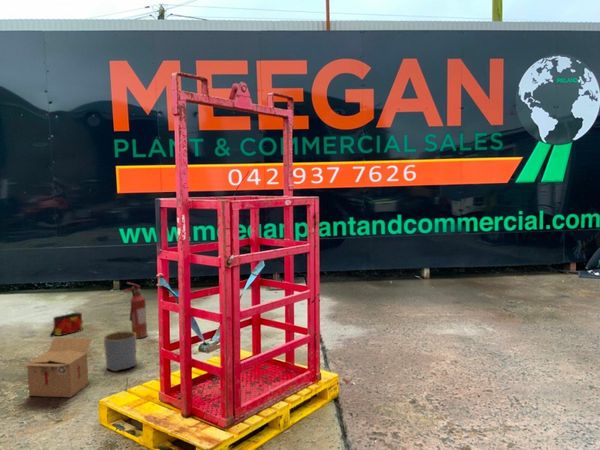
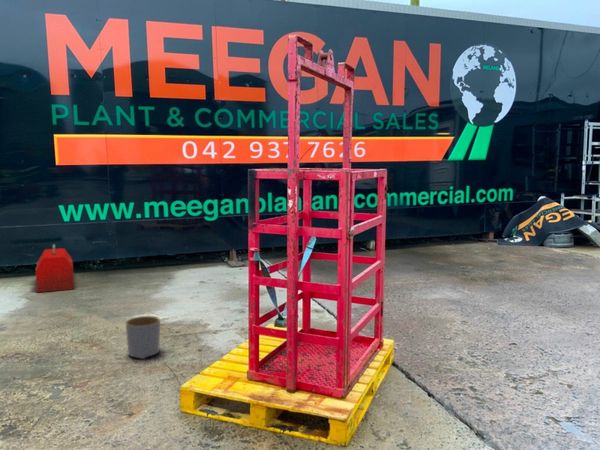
toolbox: none [90,262,131,304] -> present [36,245,74,292]
fire extinguisher: present [124,282,147,339] -> none [118,265,141,325]
bag: present [51,313,83,336] -> none [23,301,56,329]
cardboard box: present [20,338,91,397] -> none [62,325,125,392]

